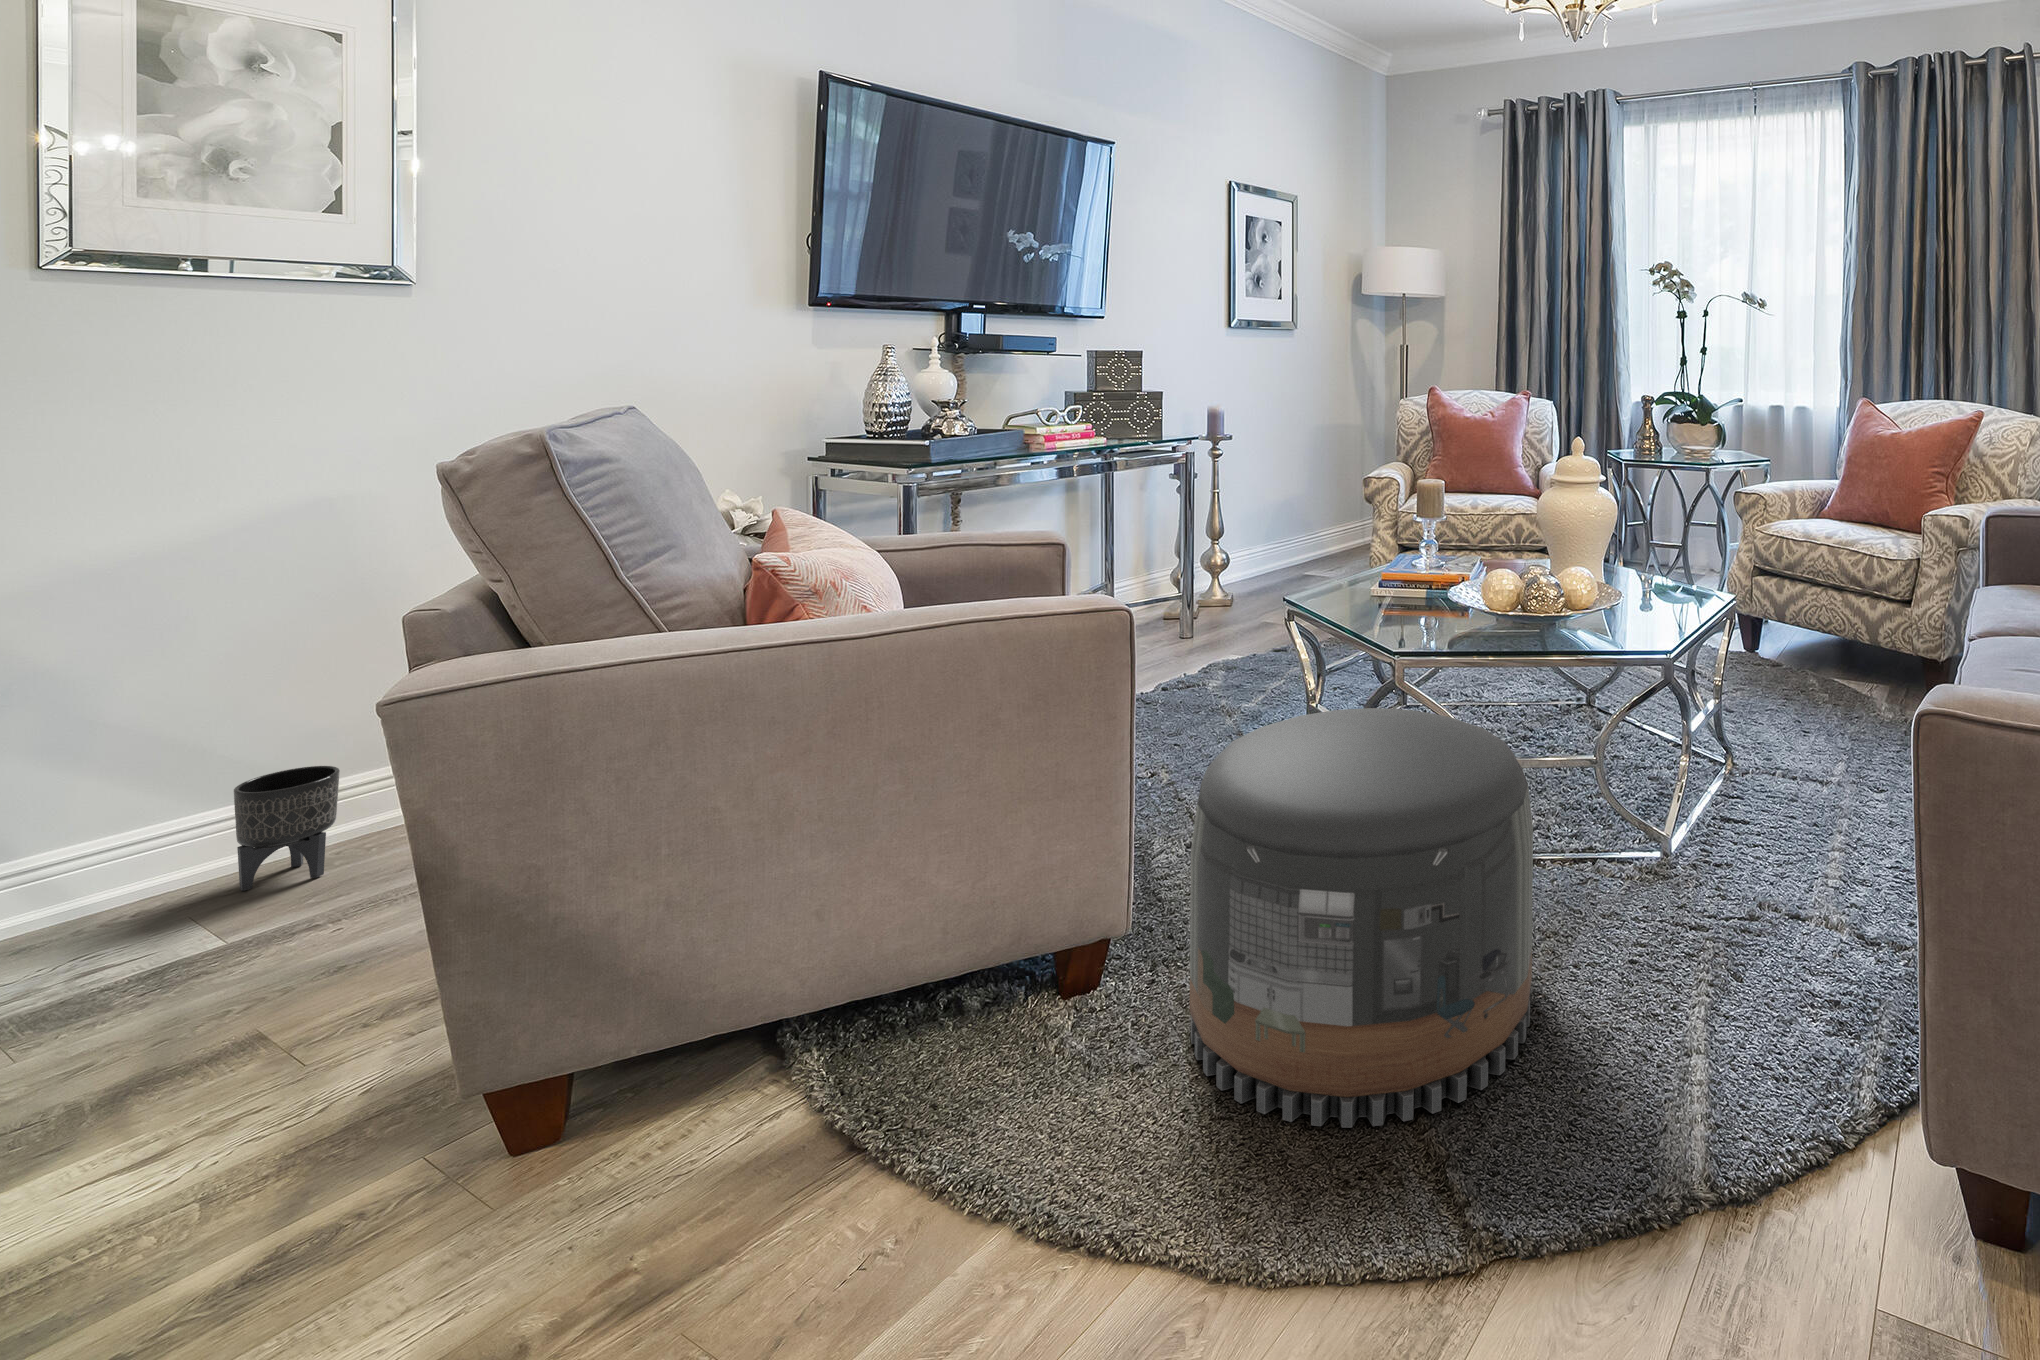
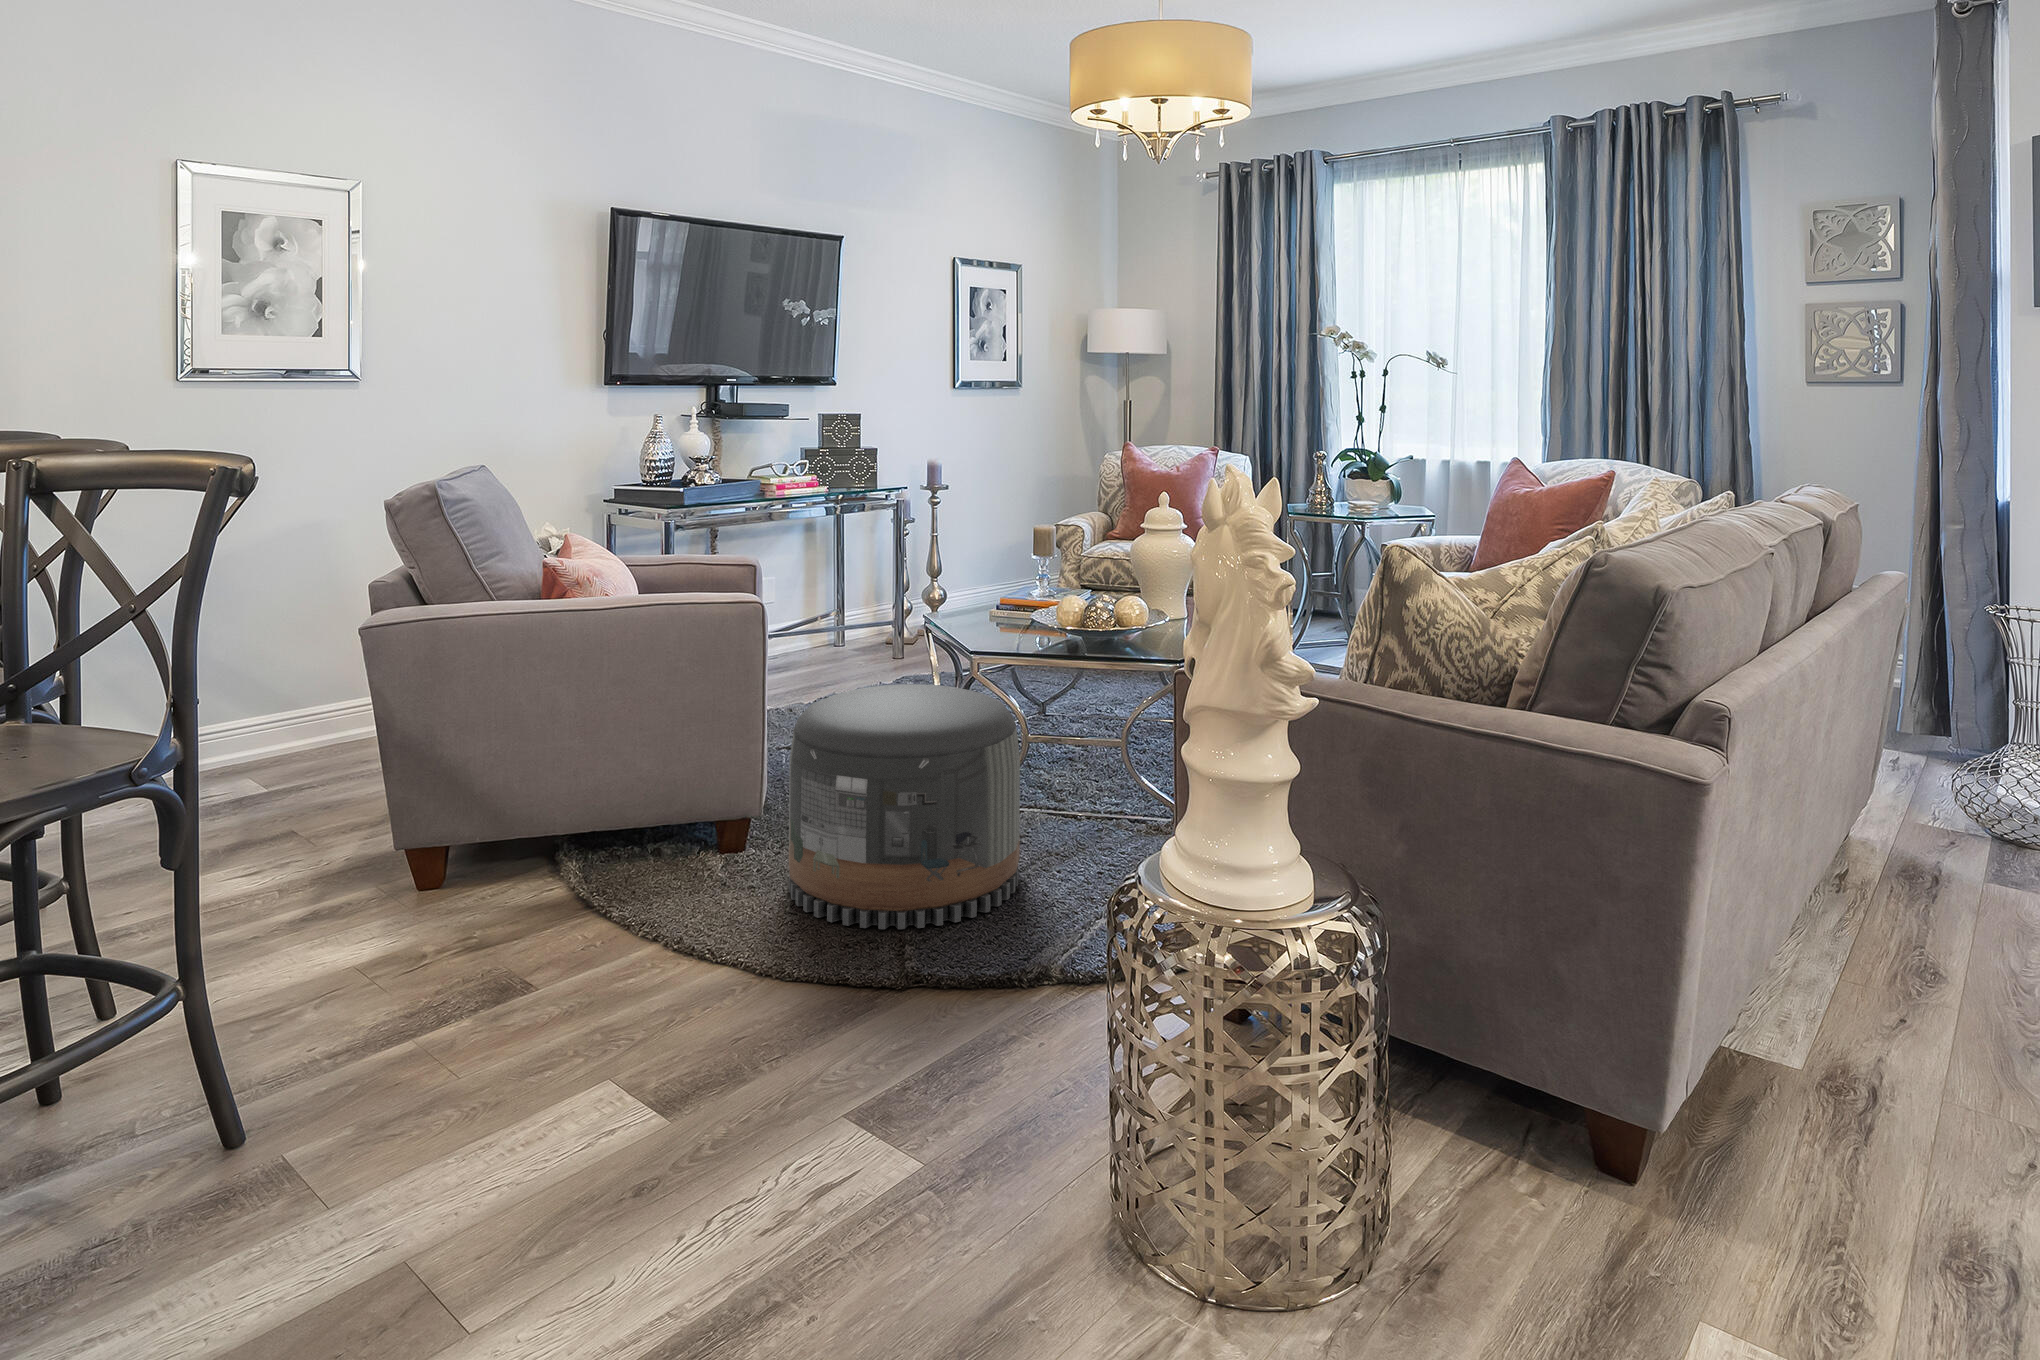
planter: present [234,766,340,891] -> none [264,696,316,768]

